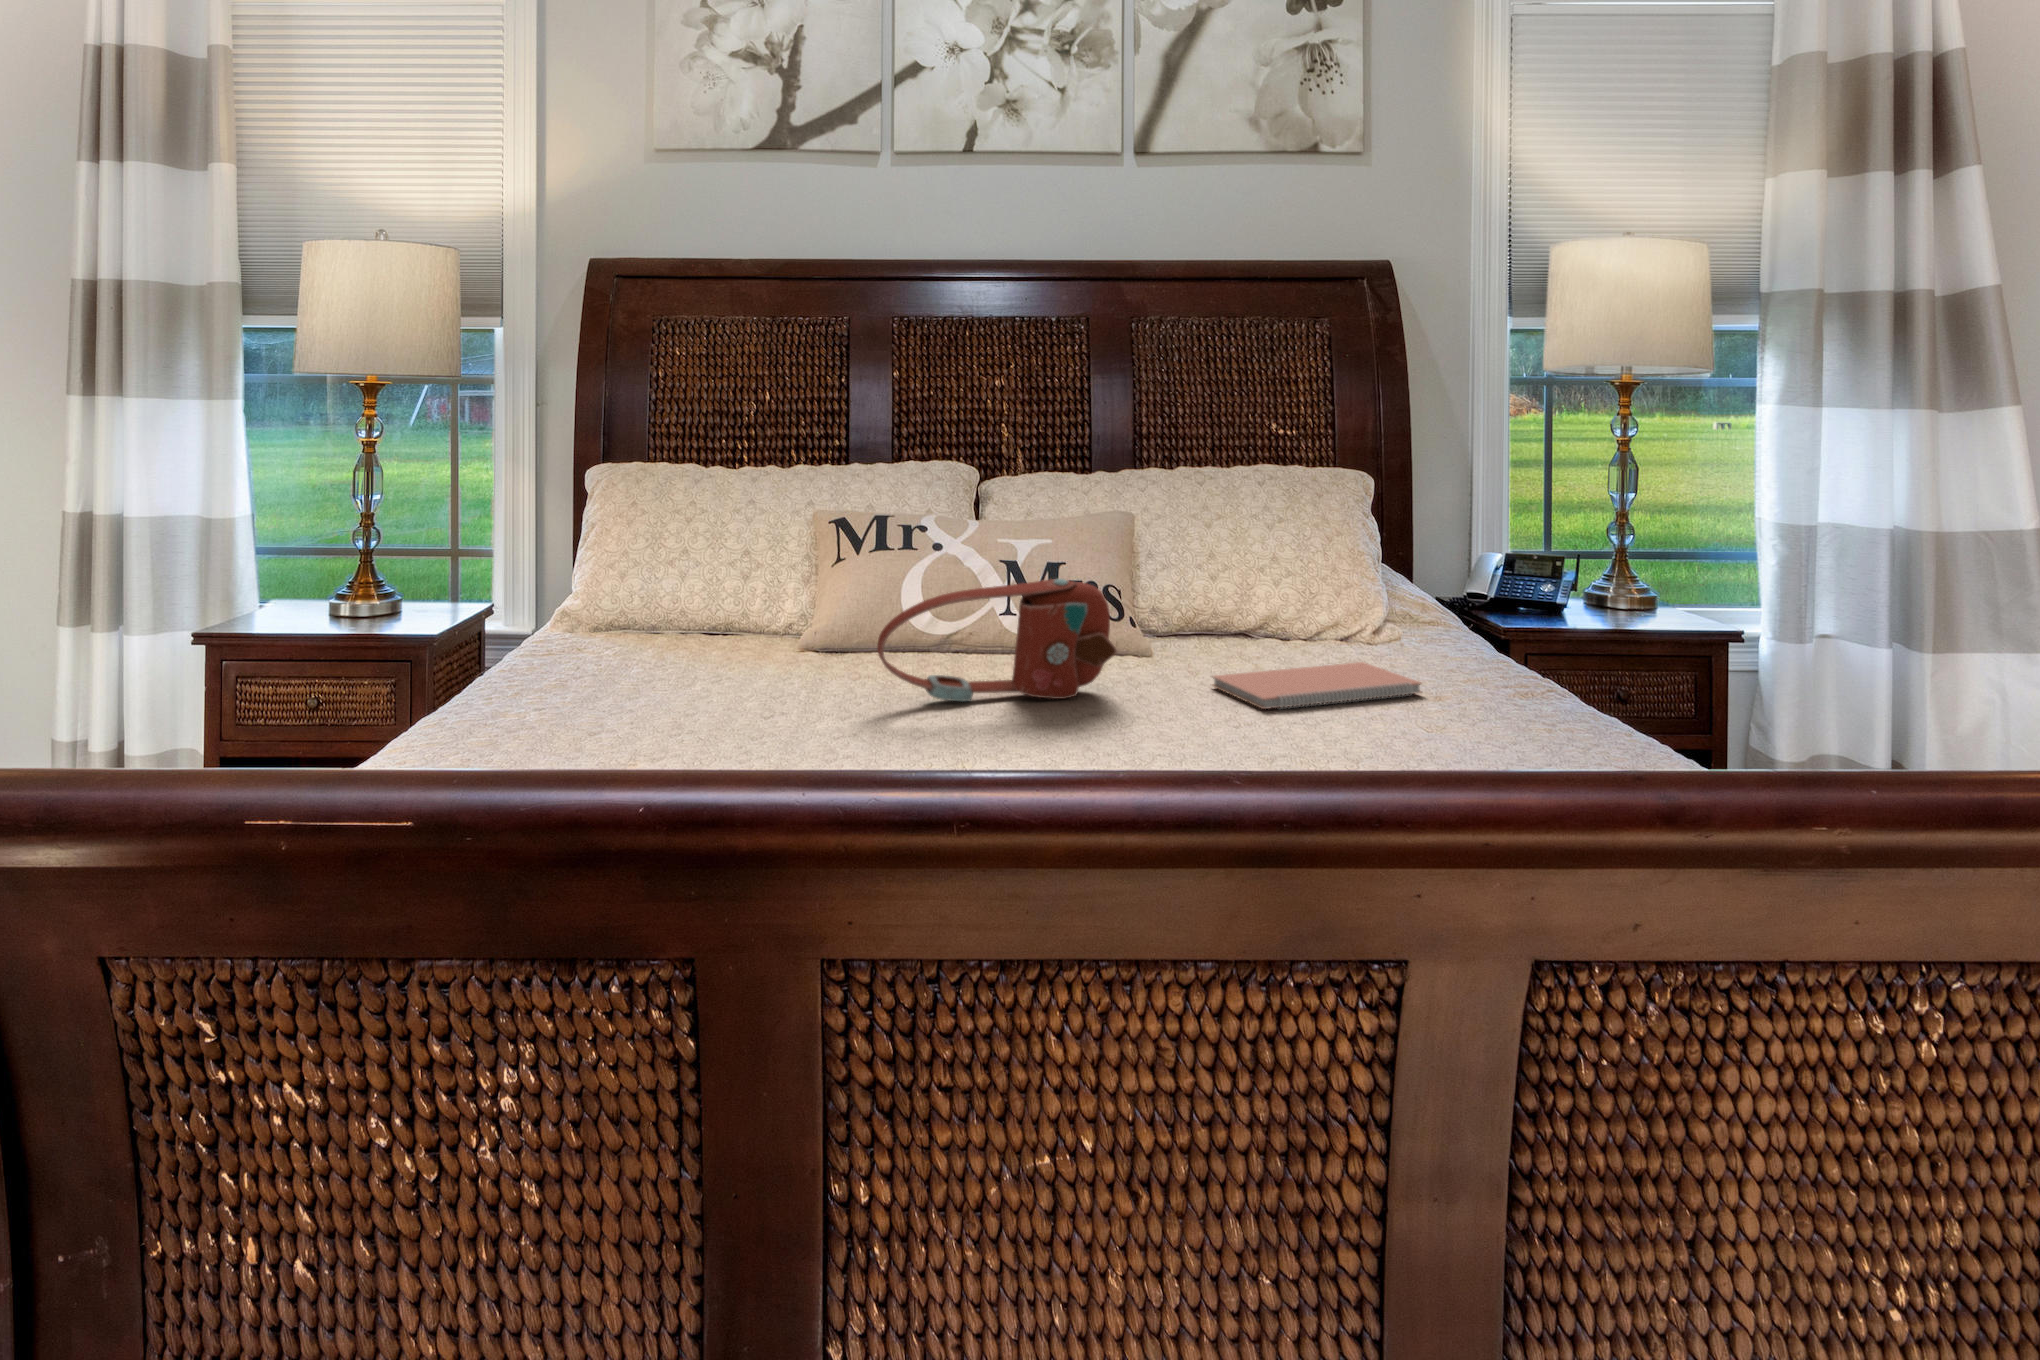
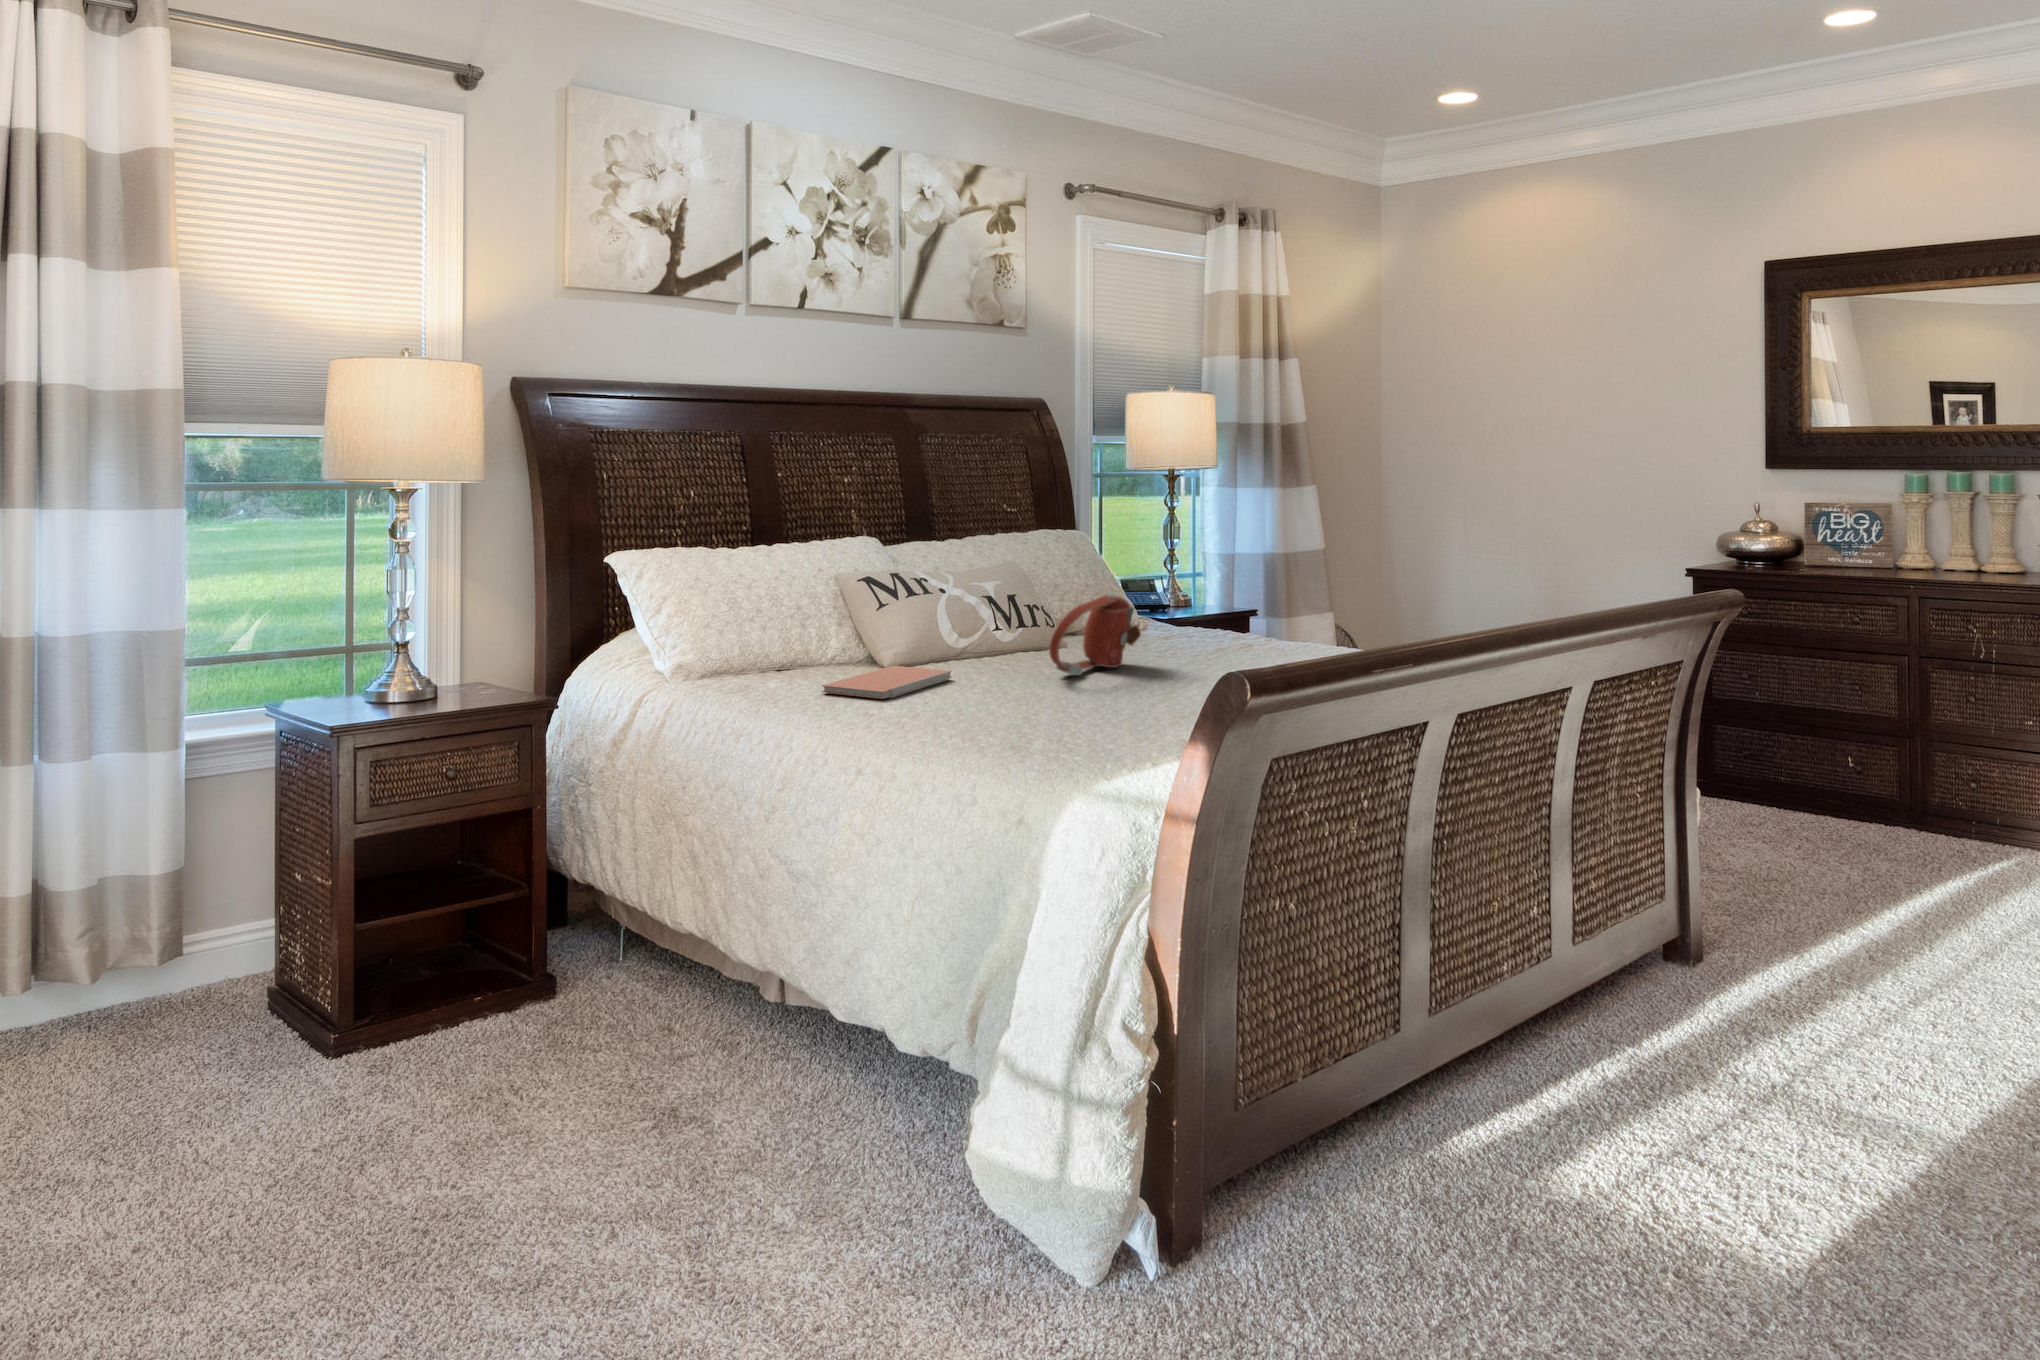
notebook: present [1212,662,1421,709] -> present [822,666,951,699]

